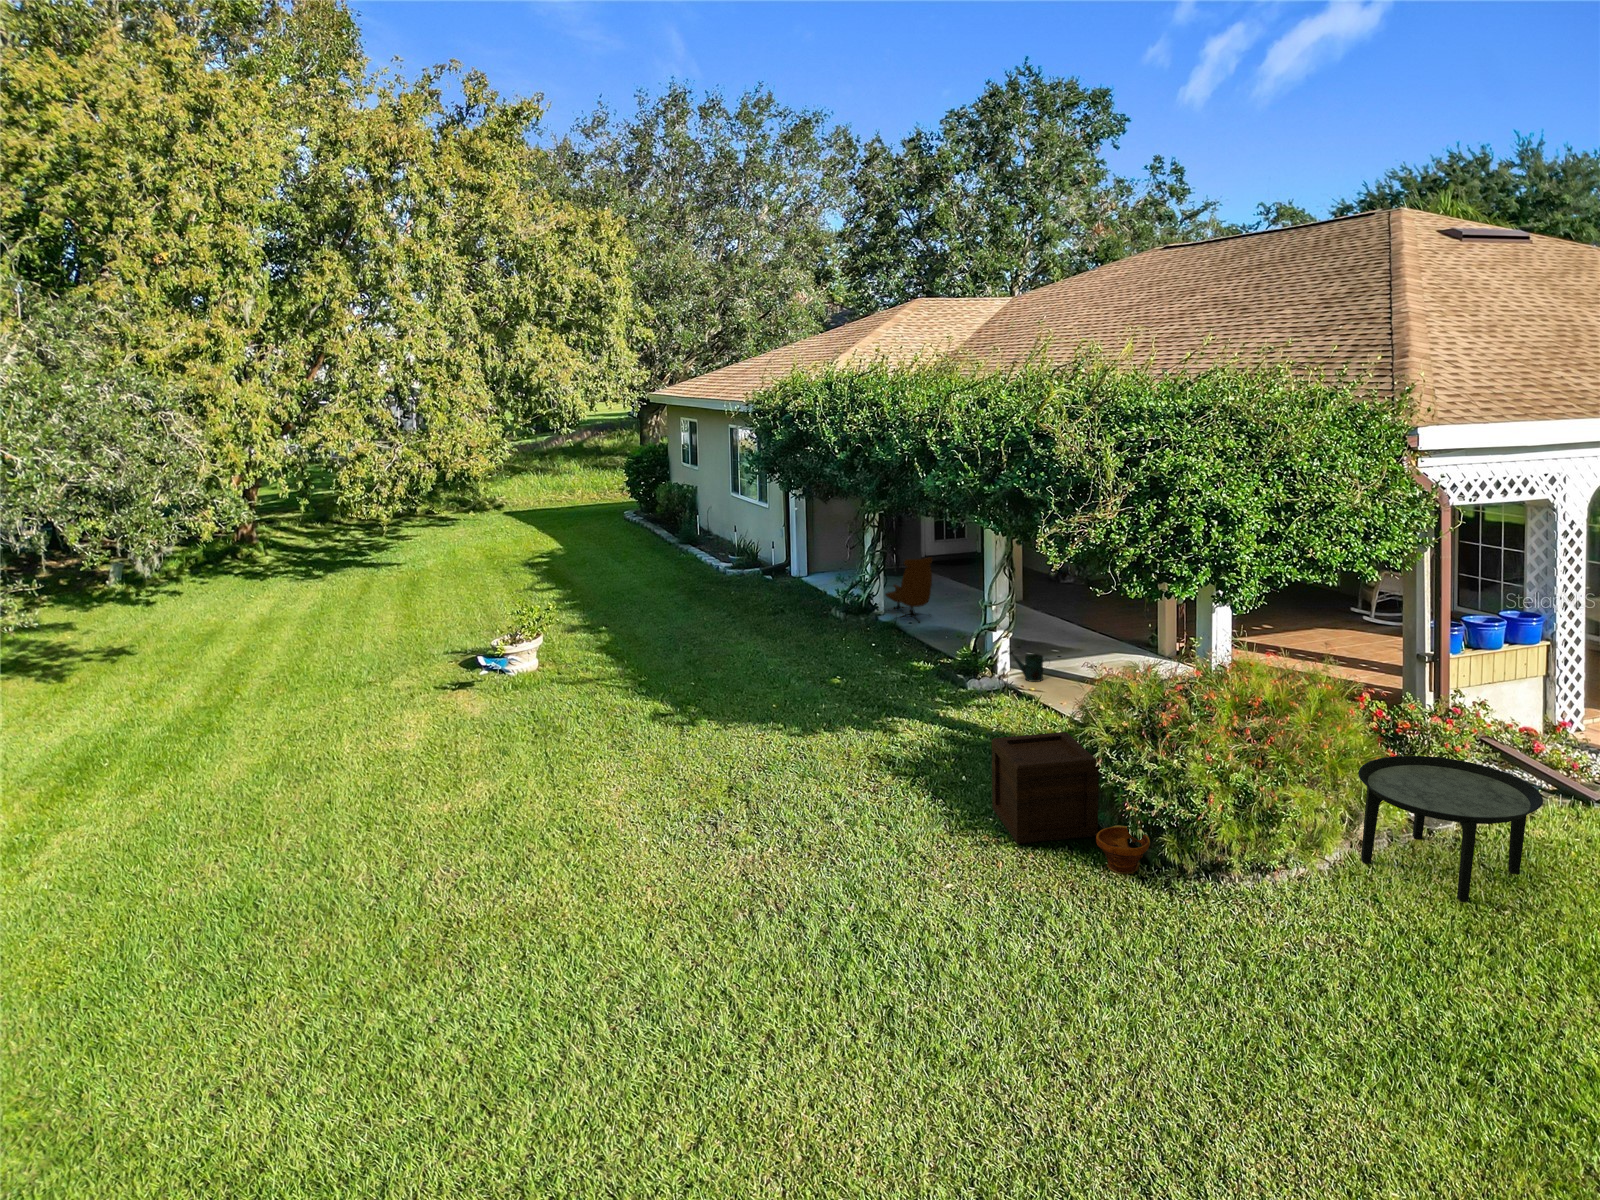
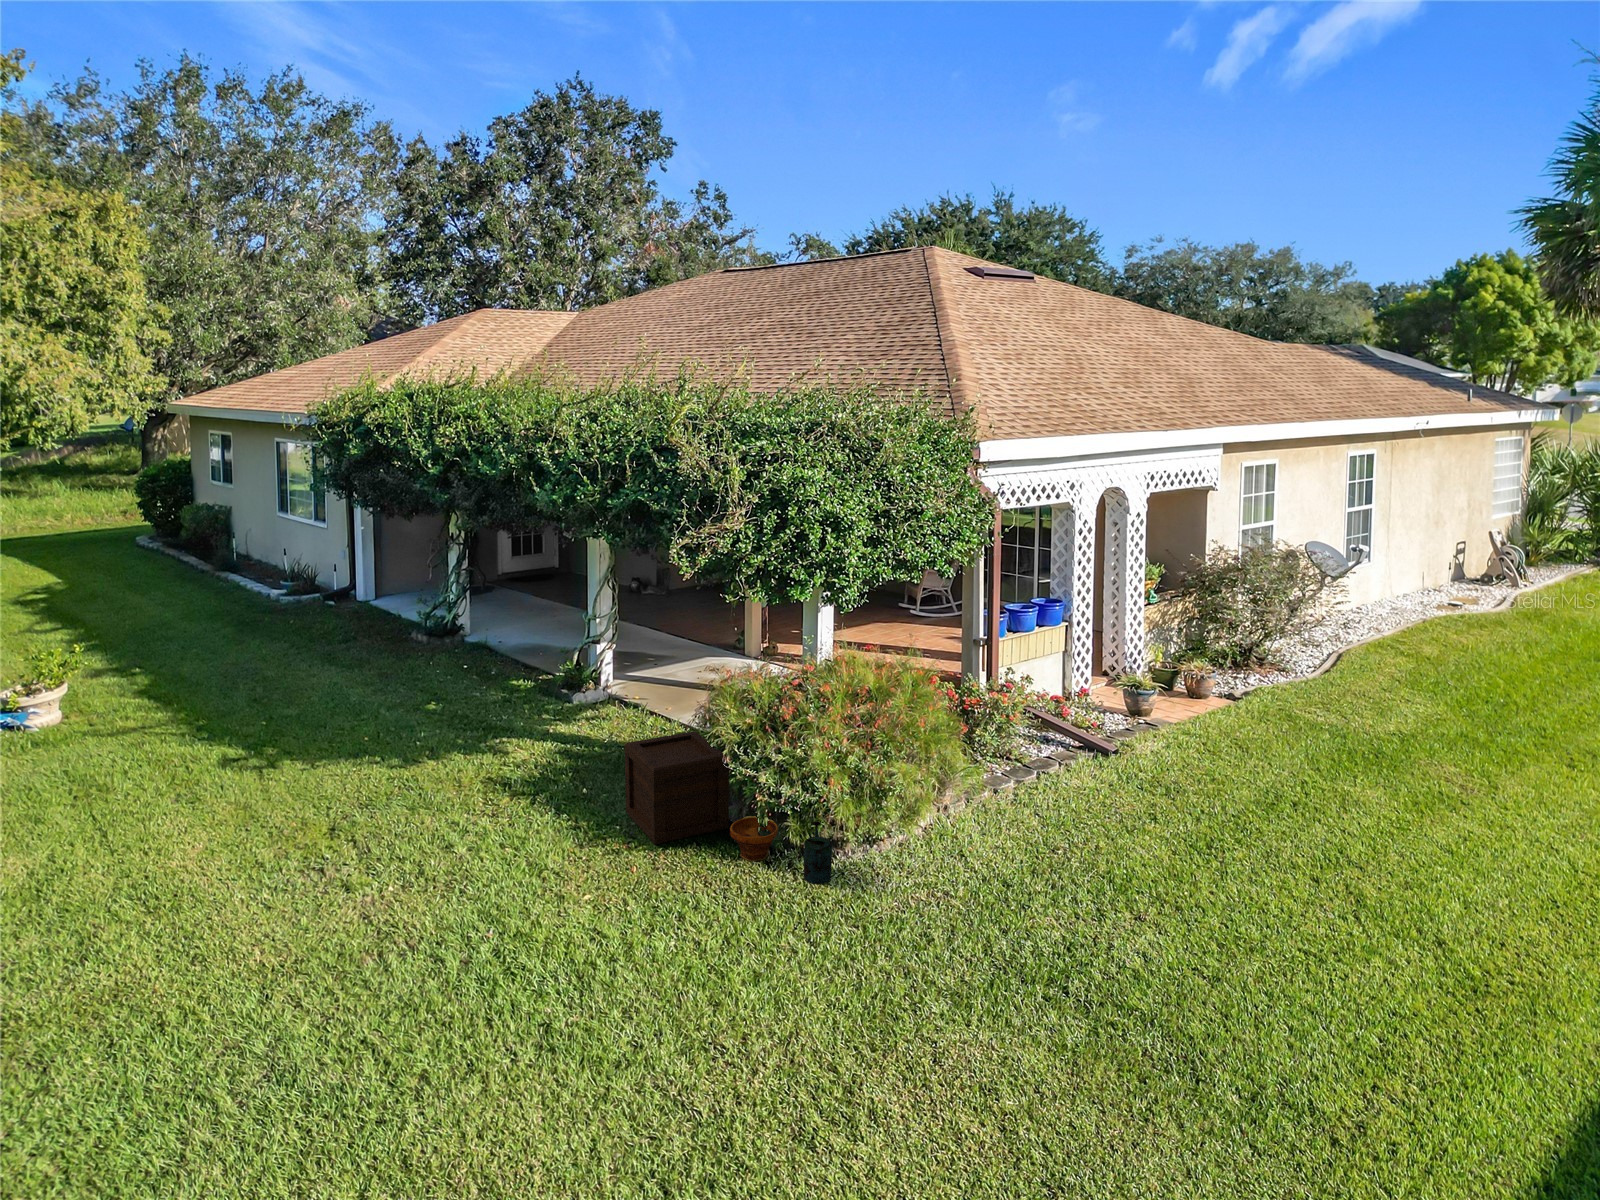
lounge chair: present [885,557,932,619] -> none [485,556,538,625]
watering can: present [1009,651,1044,682] -> present [804,821,832,884]
round table: present [1358,756,1543,902] -> none [944,730,1077,849]

